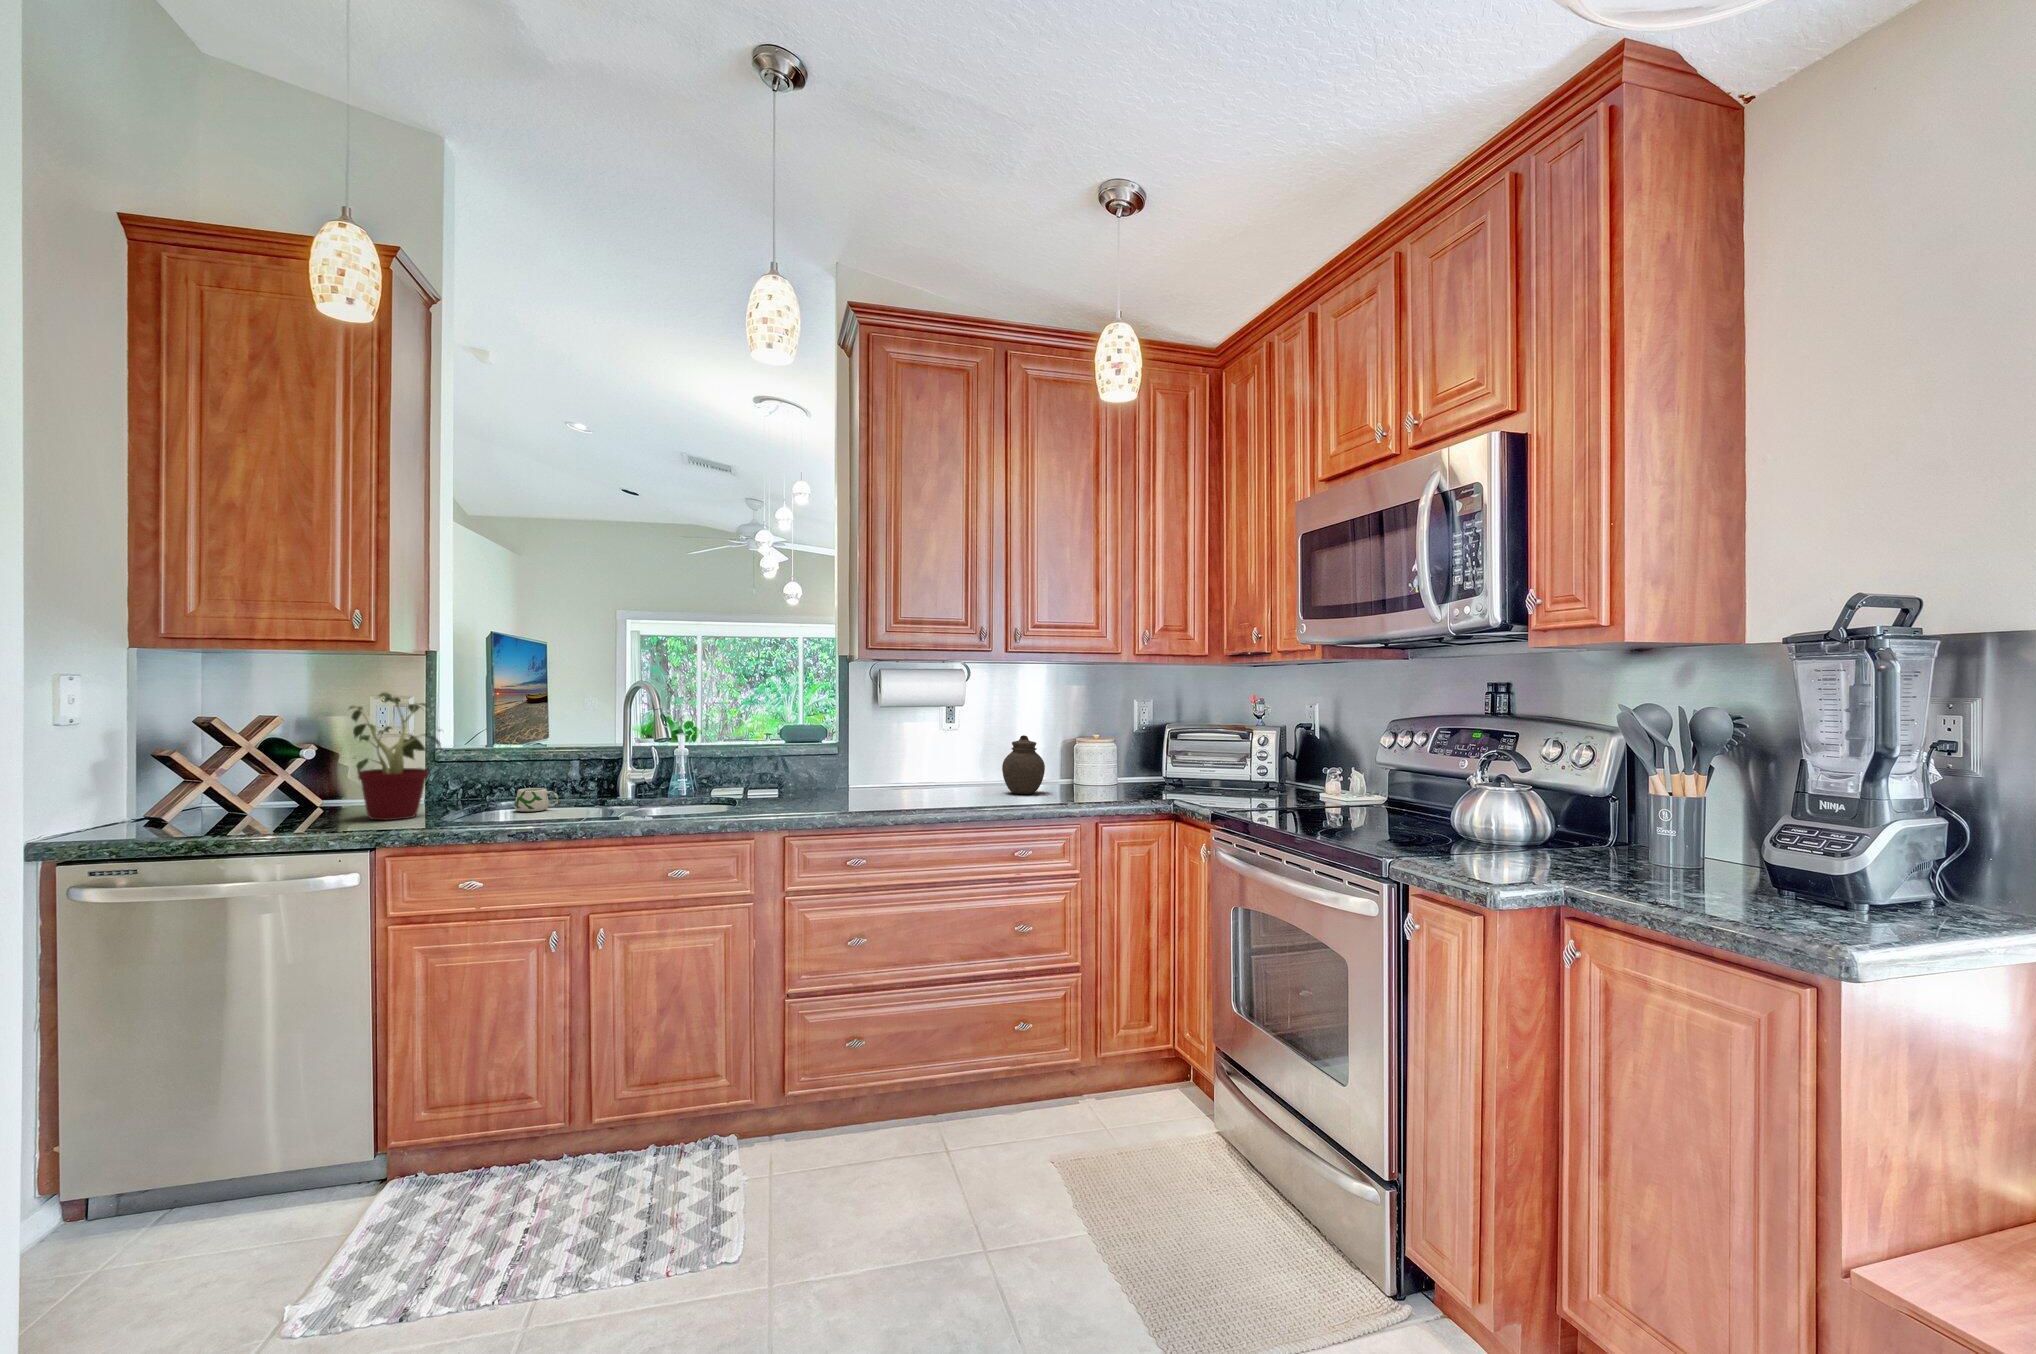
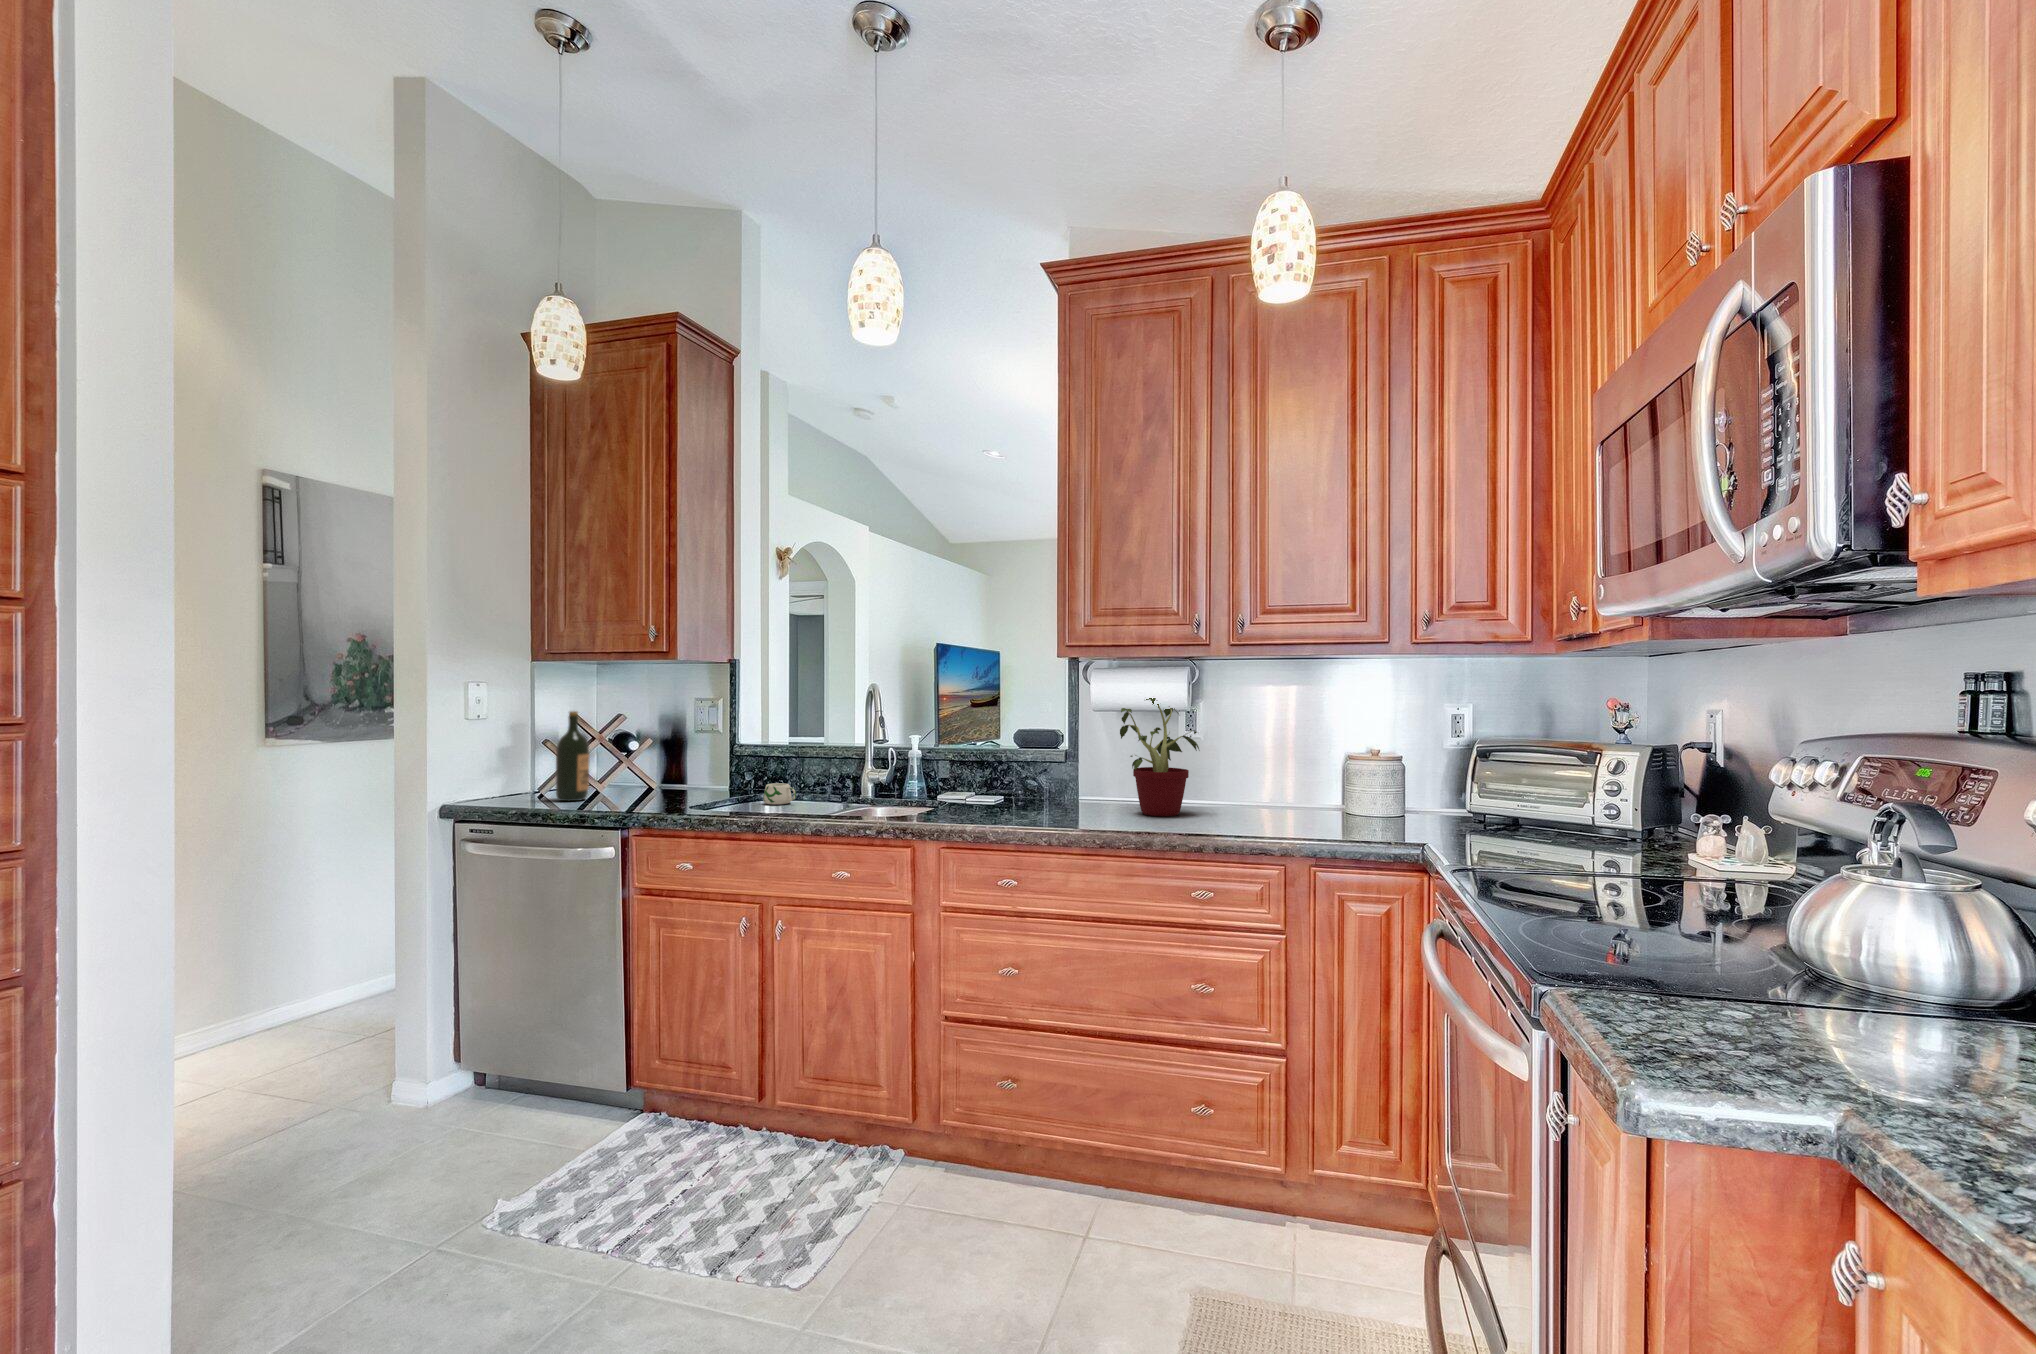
potted plant: present [349,692,441,820] -> present [1120,698,1200,817]
wine bottle: none [190,711,242,827] -> present [556,711,589,801]
jar: present [1002,735,1045,794] -> none [1234,748,1289,821]

